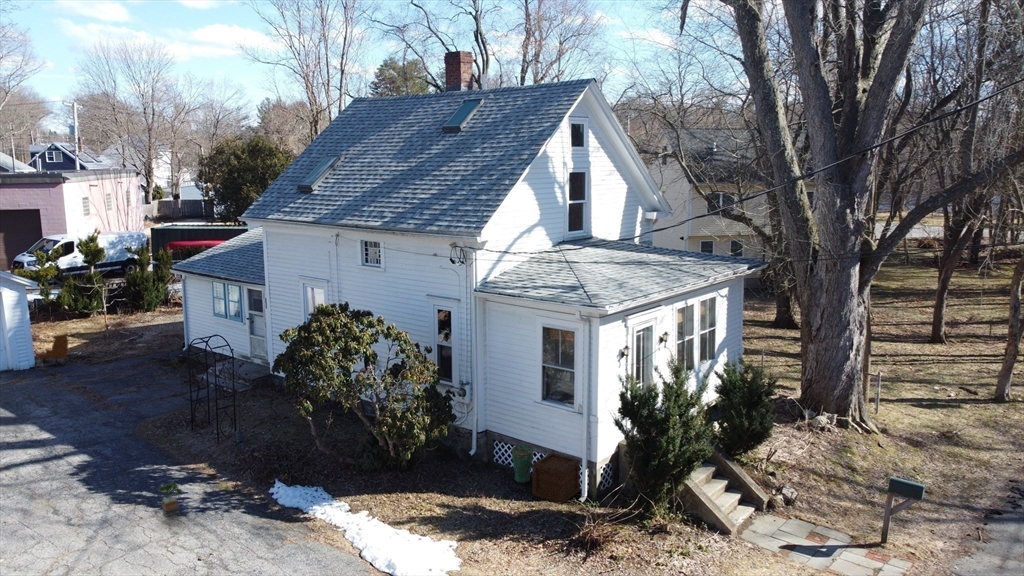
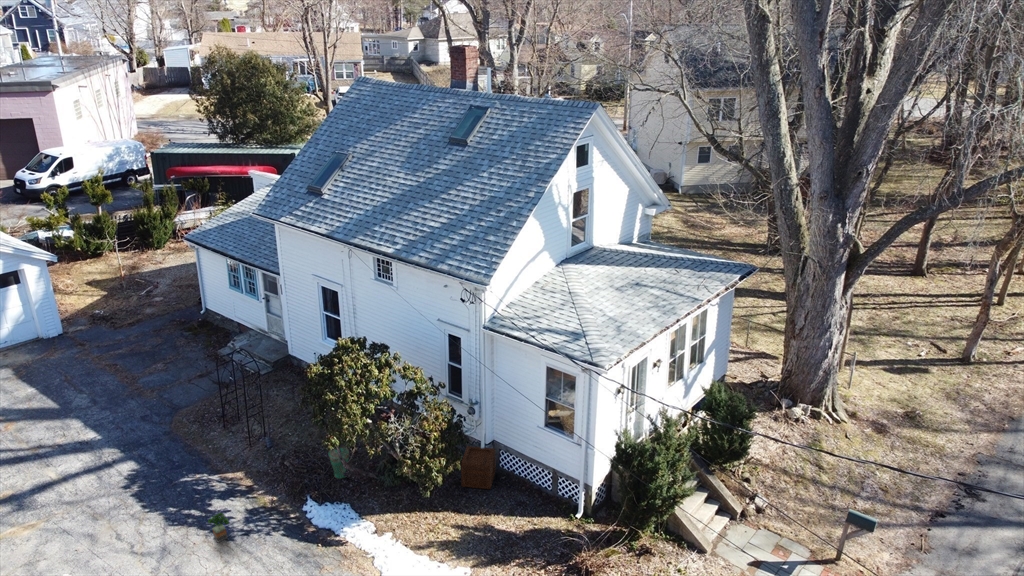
lounge chair: present [36,334,68,365] -> none [62,302,93,335]
trash can: present [511,445,534,483] -> present [329,447,349,479]
wooden crate: present [532,453,580,504] -> present [461,446,496,489]

